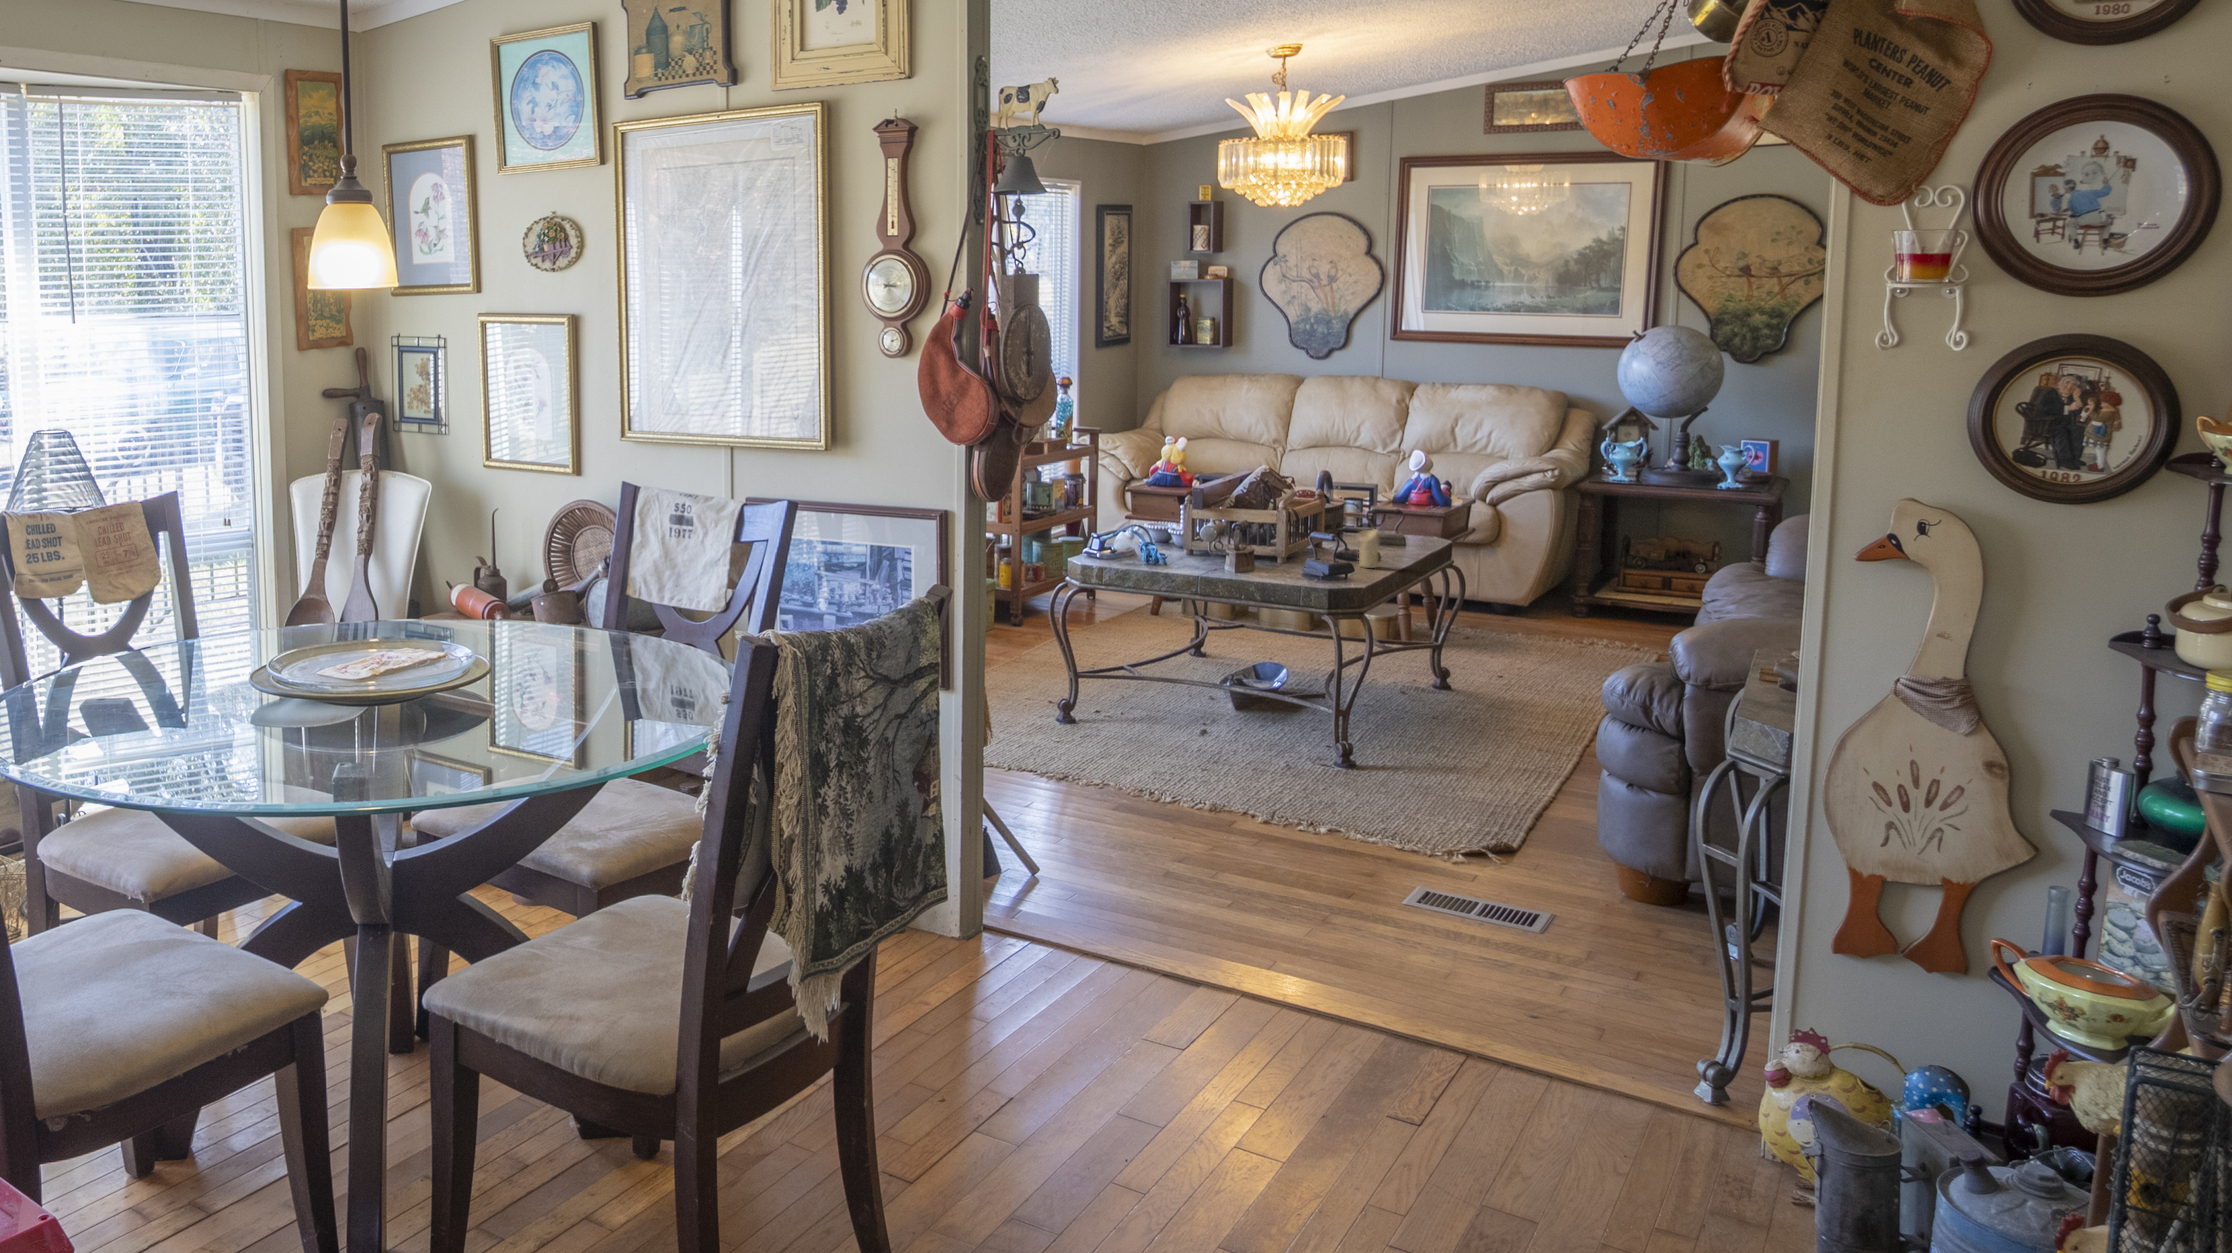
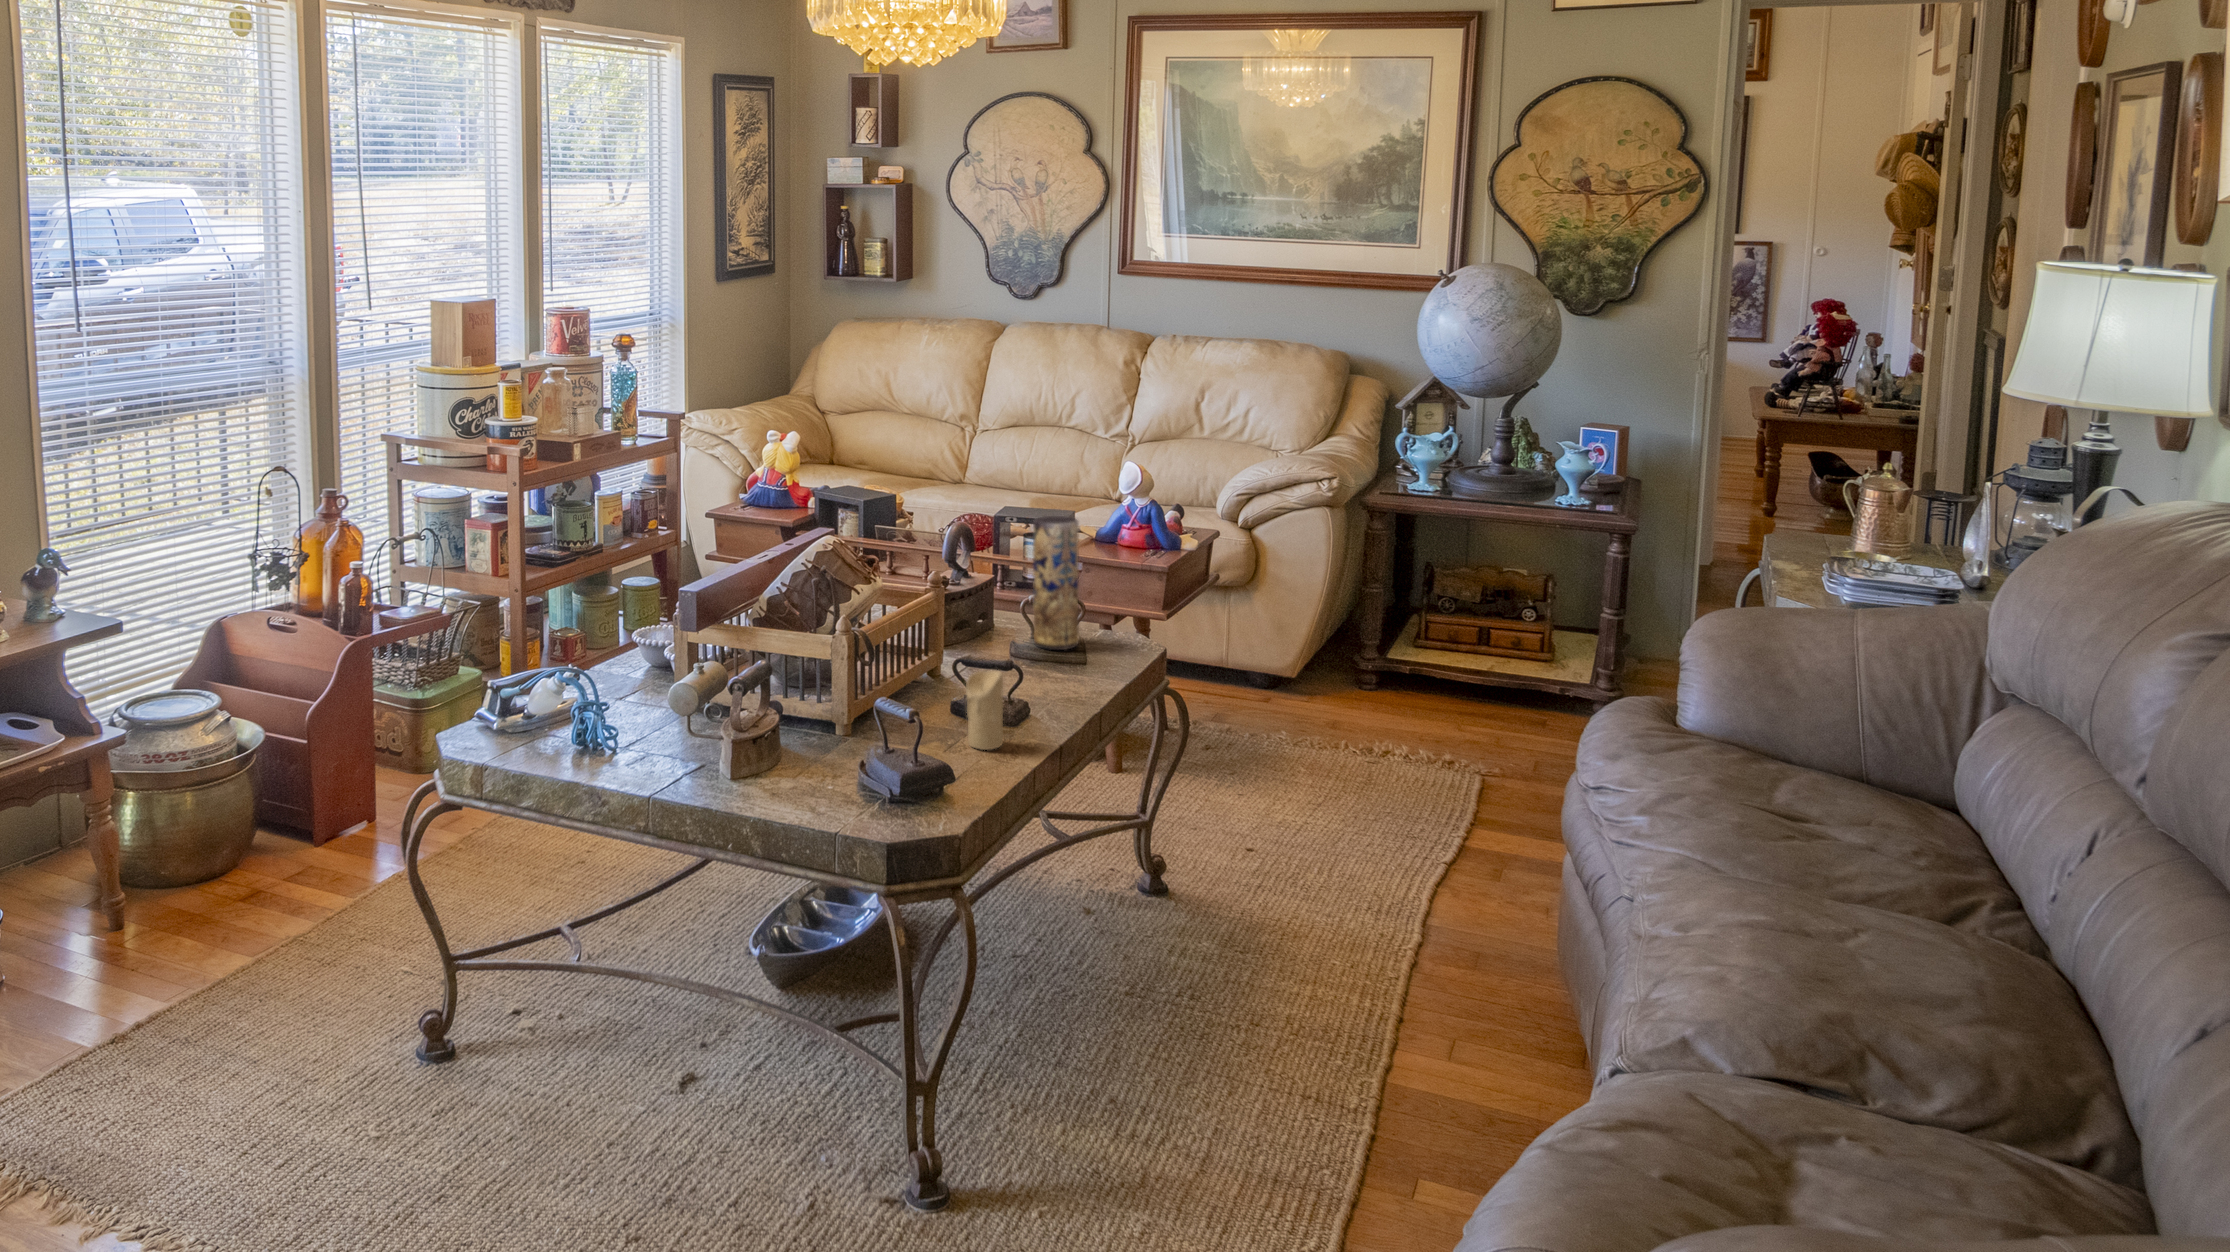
vase: none [1377,466,1405,539] -> present [1033,516,1079,650]

